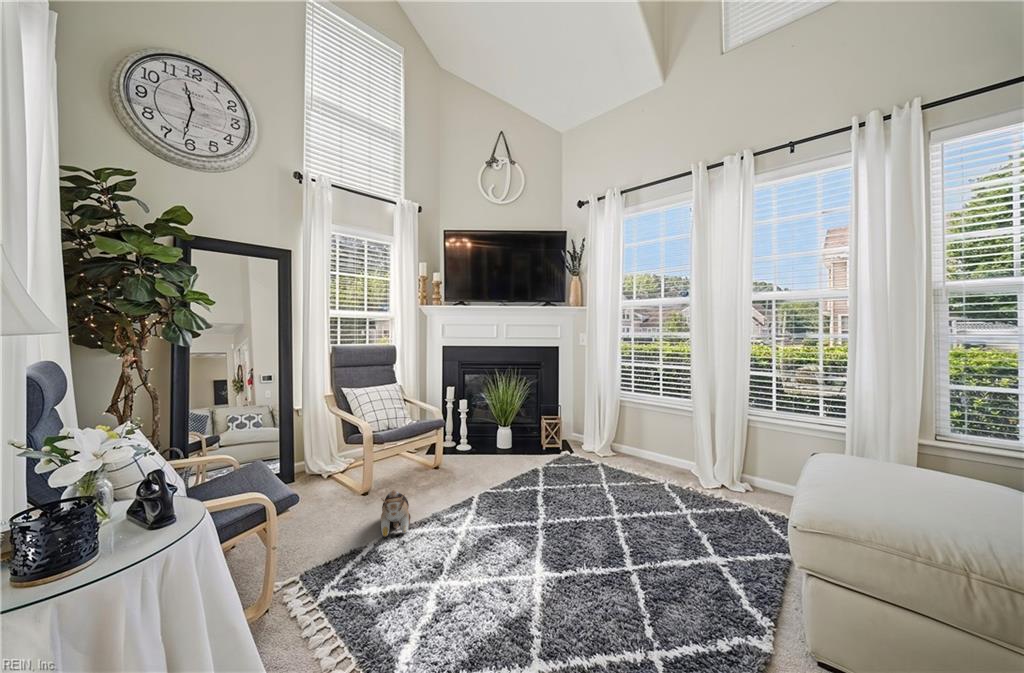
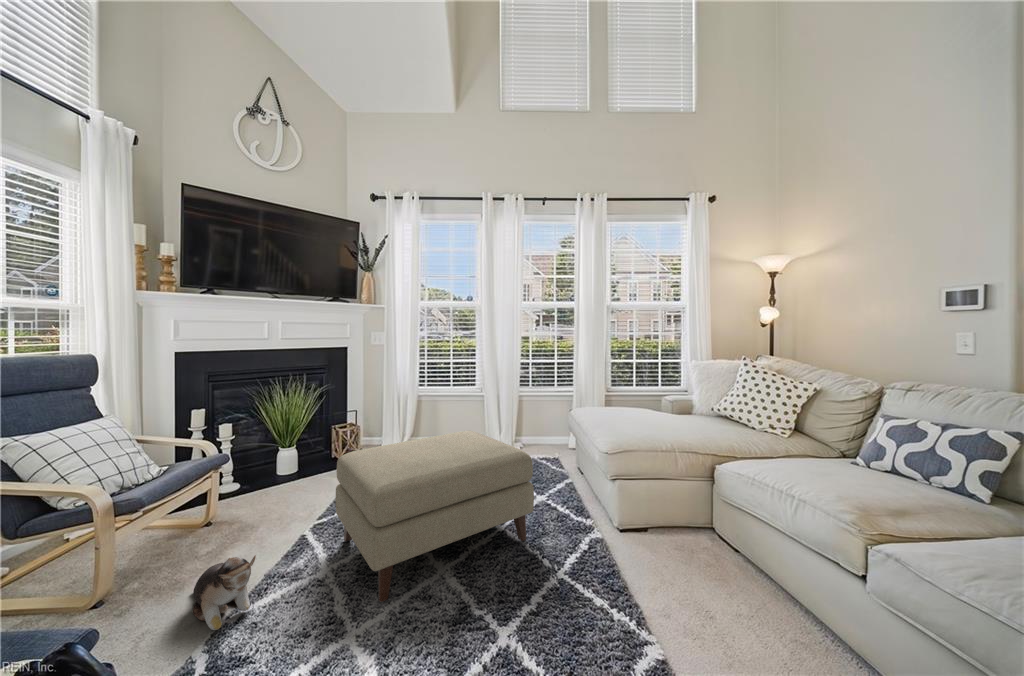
ottoman: none [466,438,661,593] -> present [336,431,534,602]

